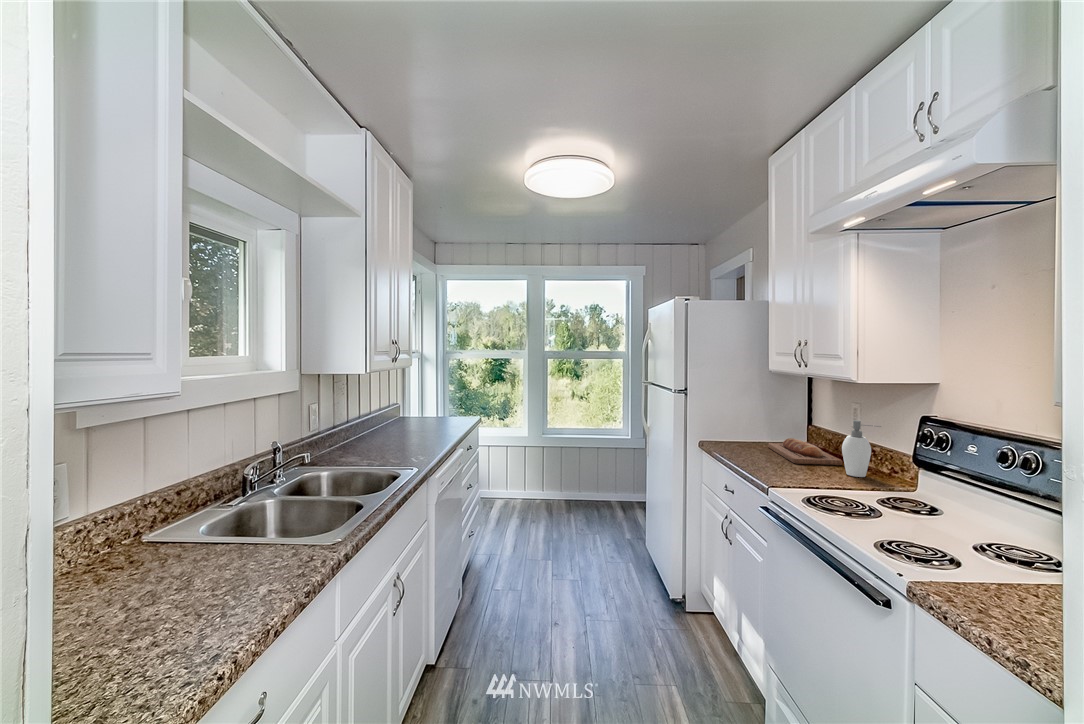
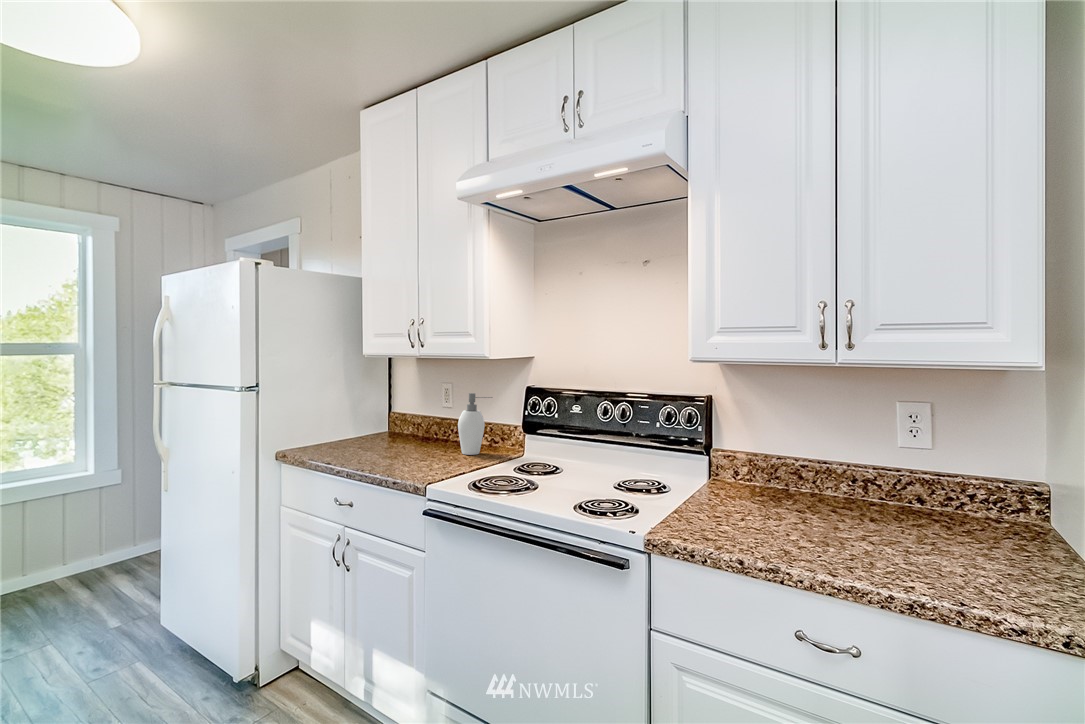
bread loaf: present [768,438,842,465] -> none [354,426,447,453]

